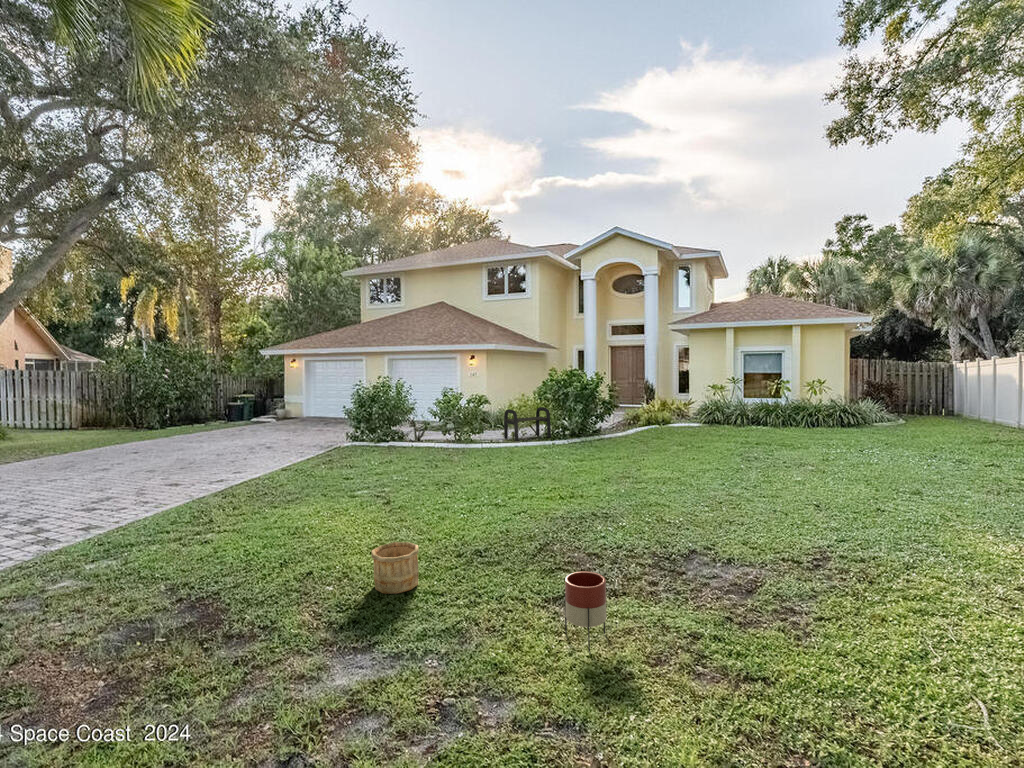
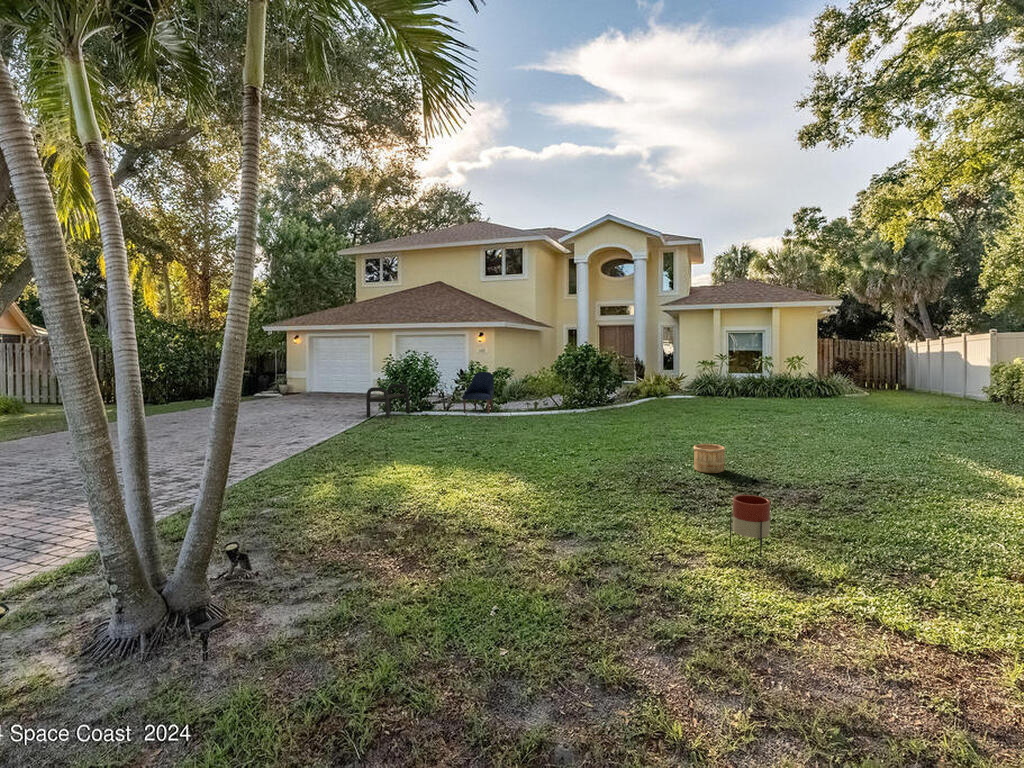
chair: none [432,400,466,446] -> present [463,372,494,414]
bench: present [504,407,551,441] -> present [366,384,410,418]
wooden bucket: present [371,542,419,594] -> present [693,444,726,473]

